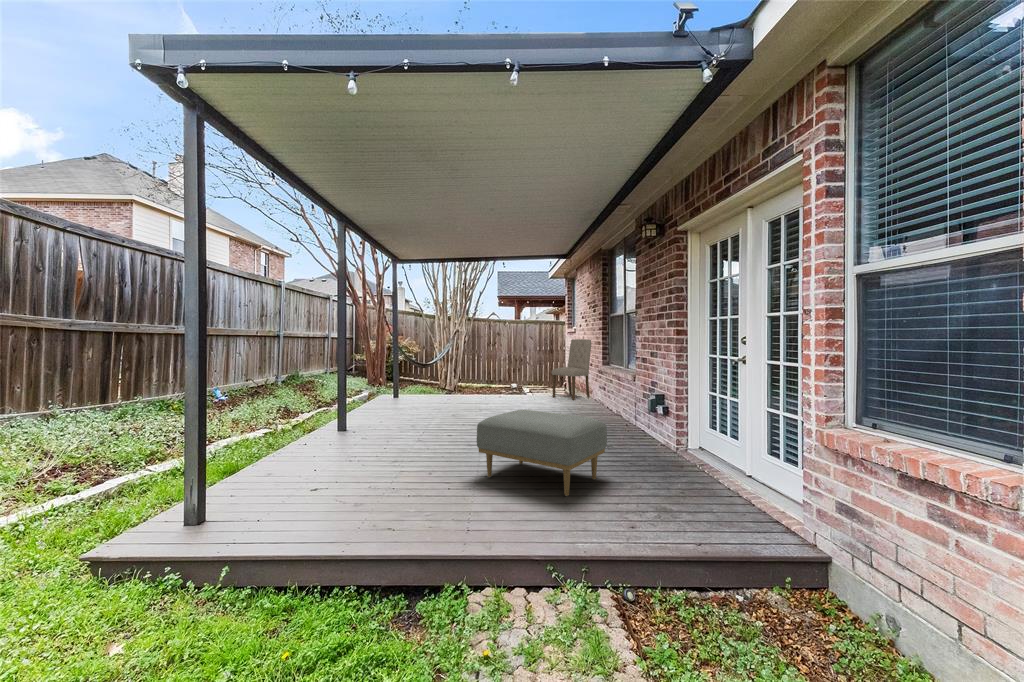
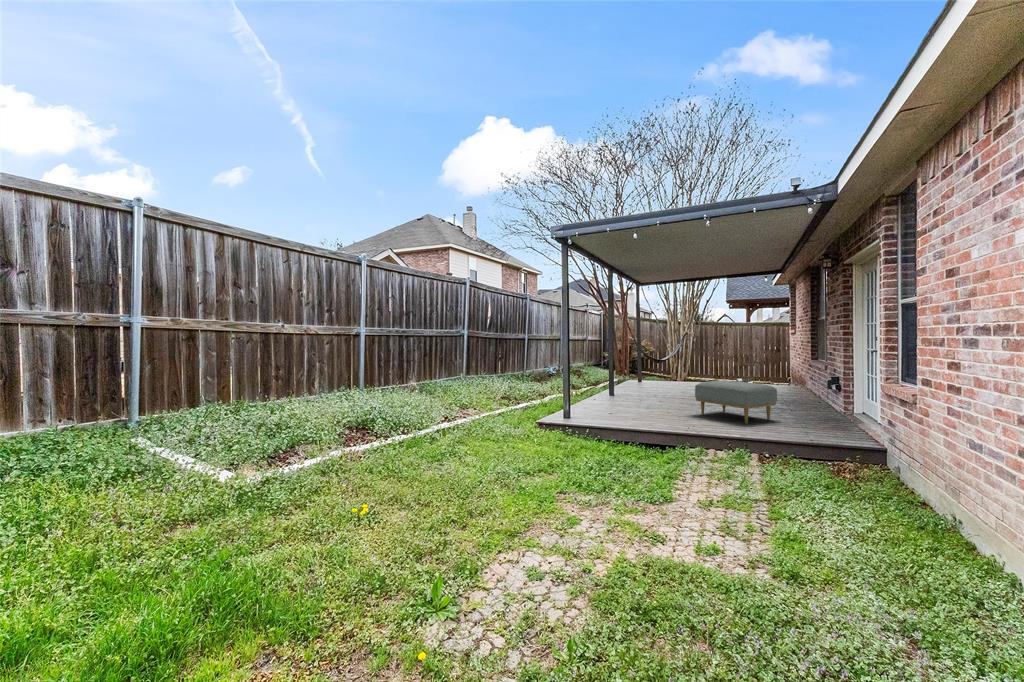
dining chair: present [551,339,591,400] -> none [766,339,805,388]

